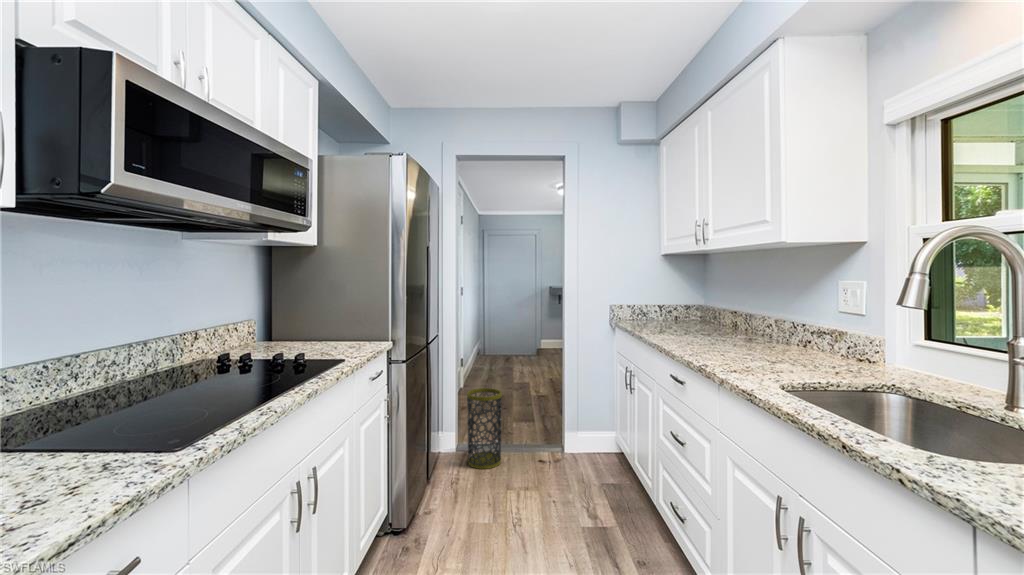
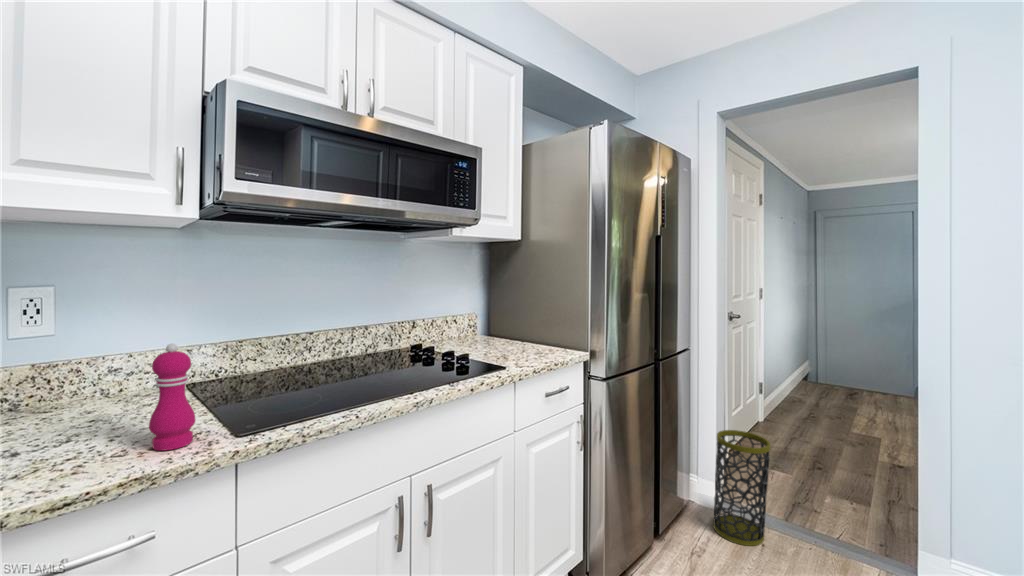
pepper mill: none [62,353,125,486] -> present [149,344,196,451]

